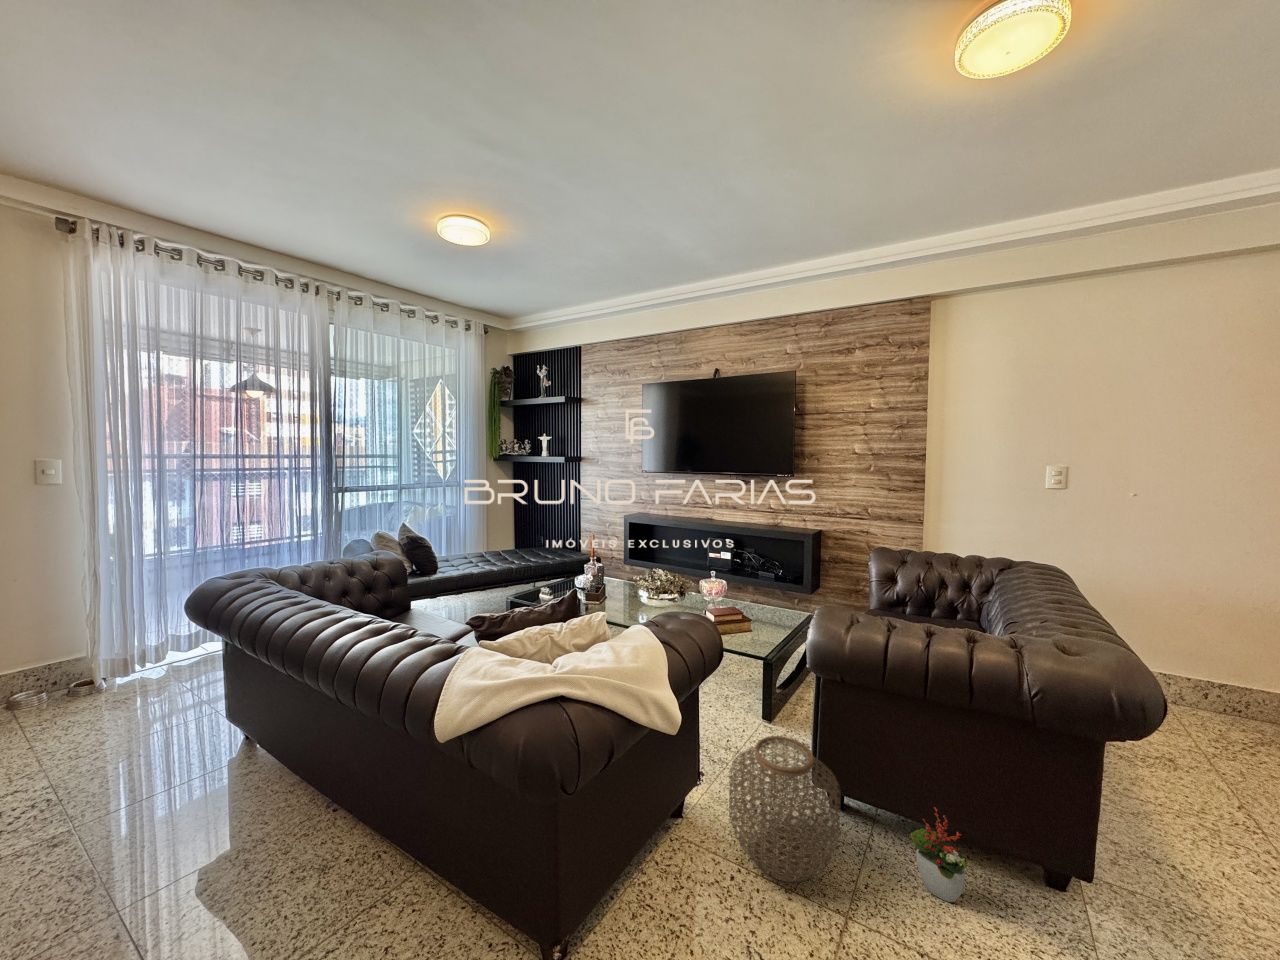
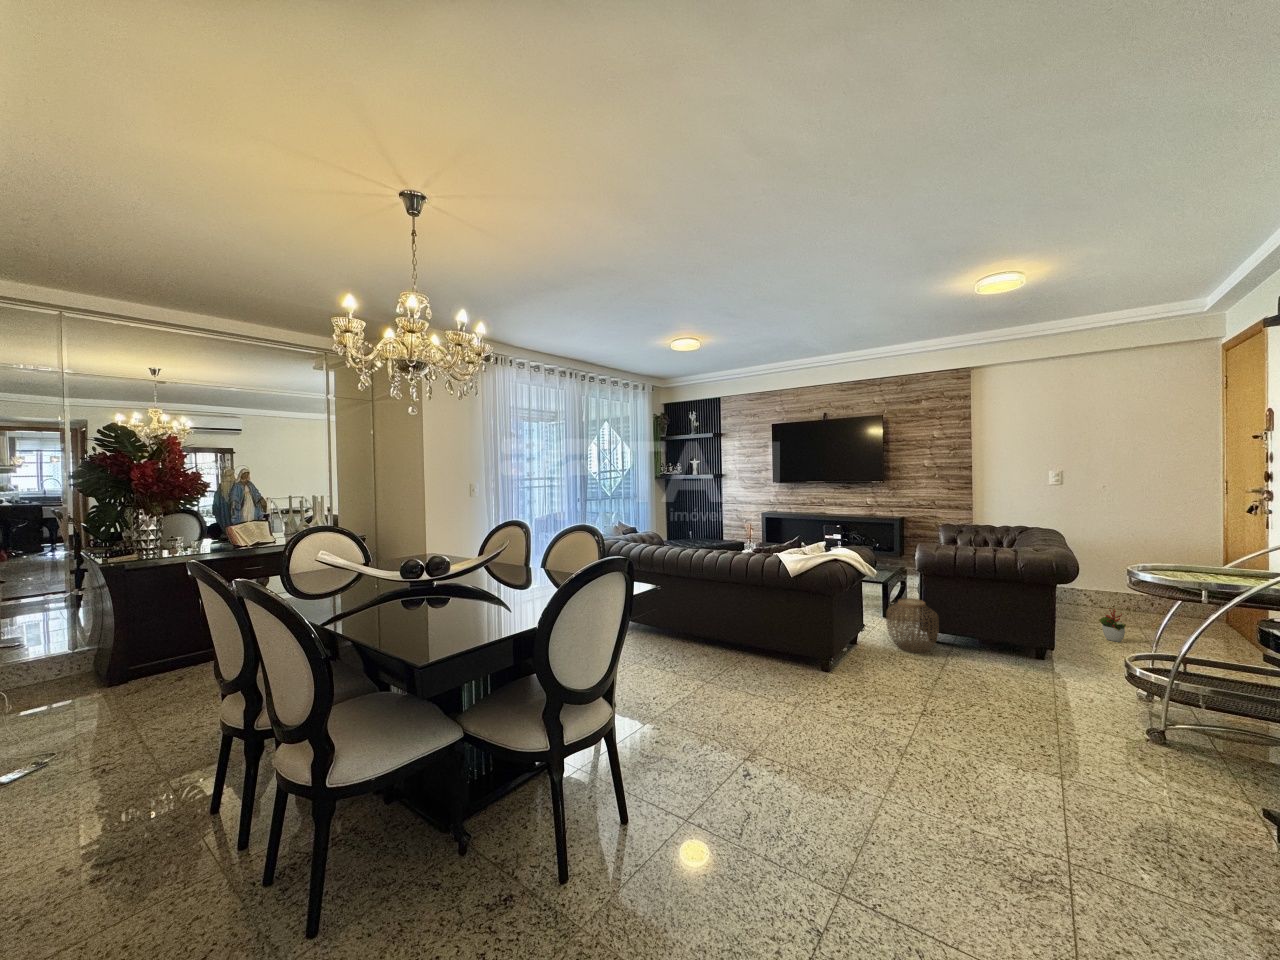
decorative plant: present [910,807,967,902] -> present [1099,609,1126,642]

